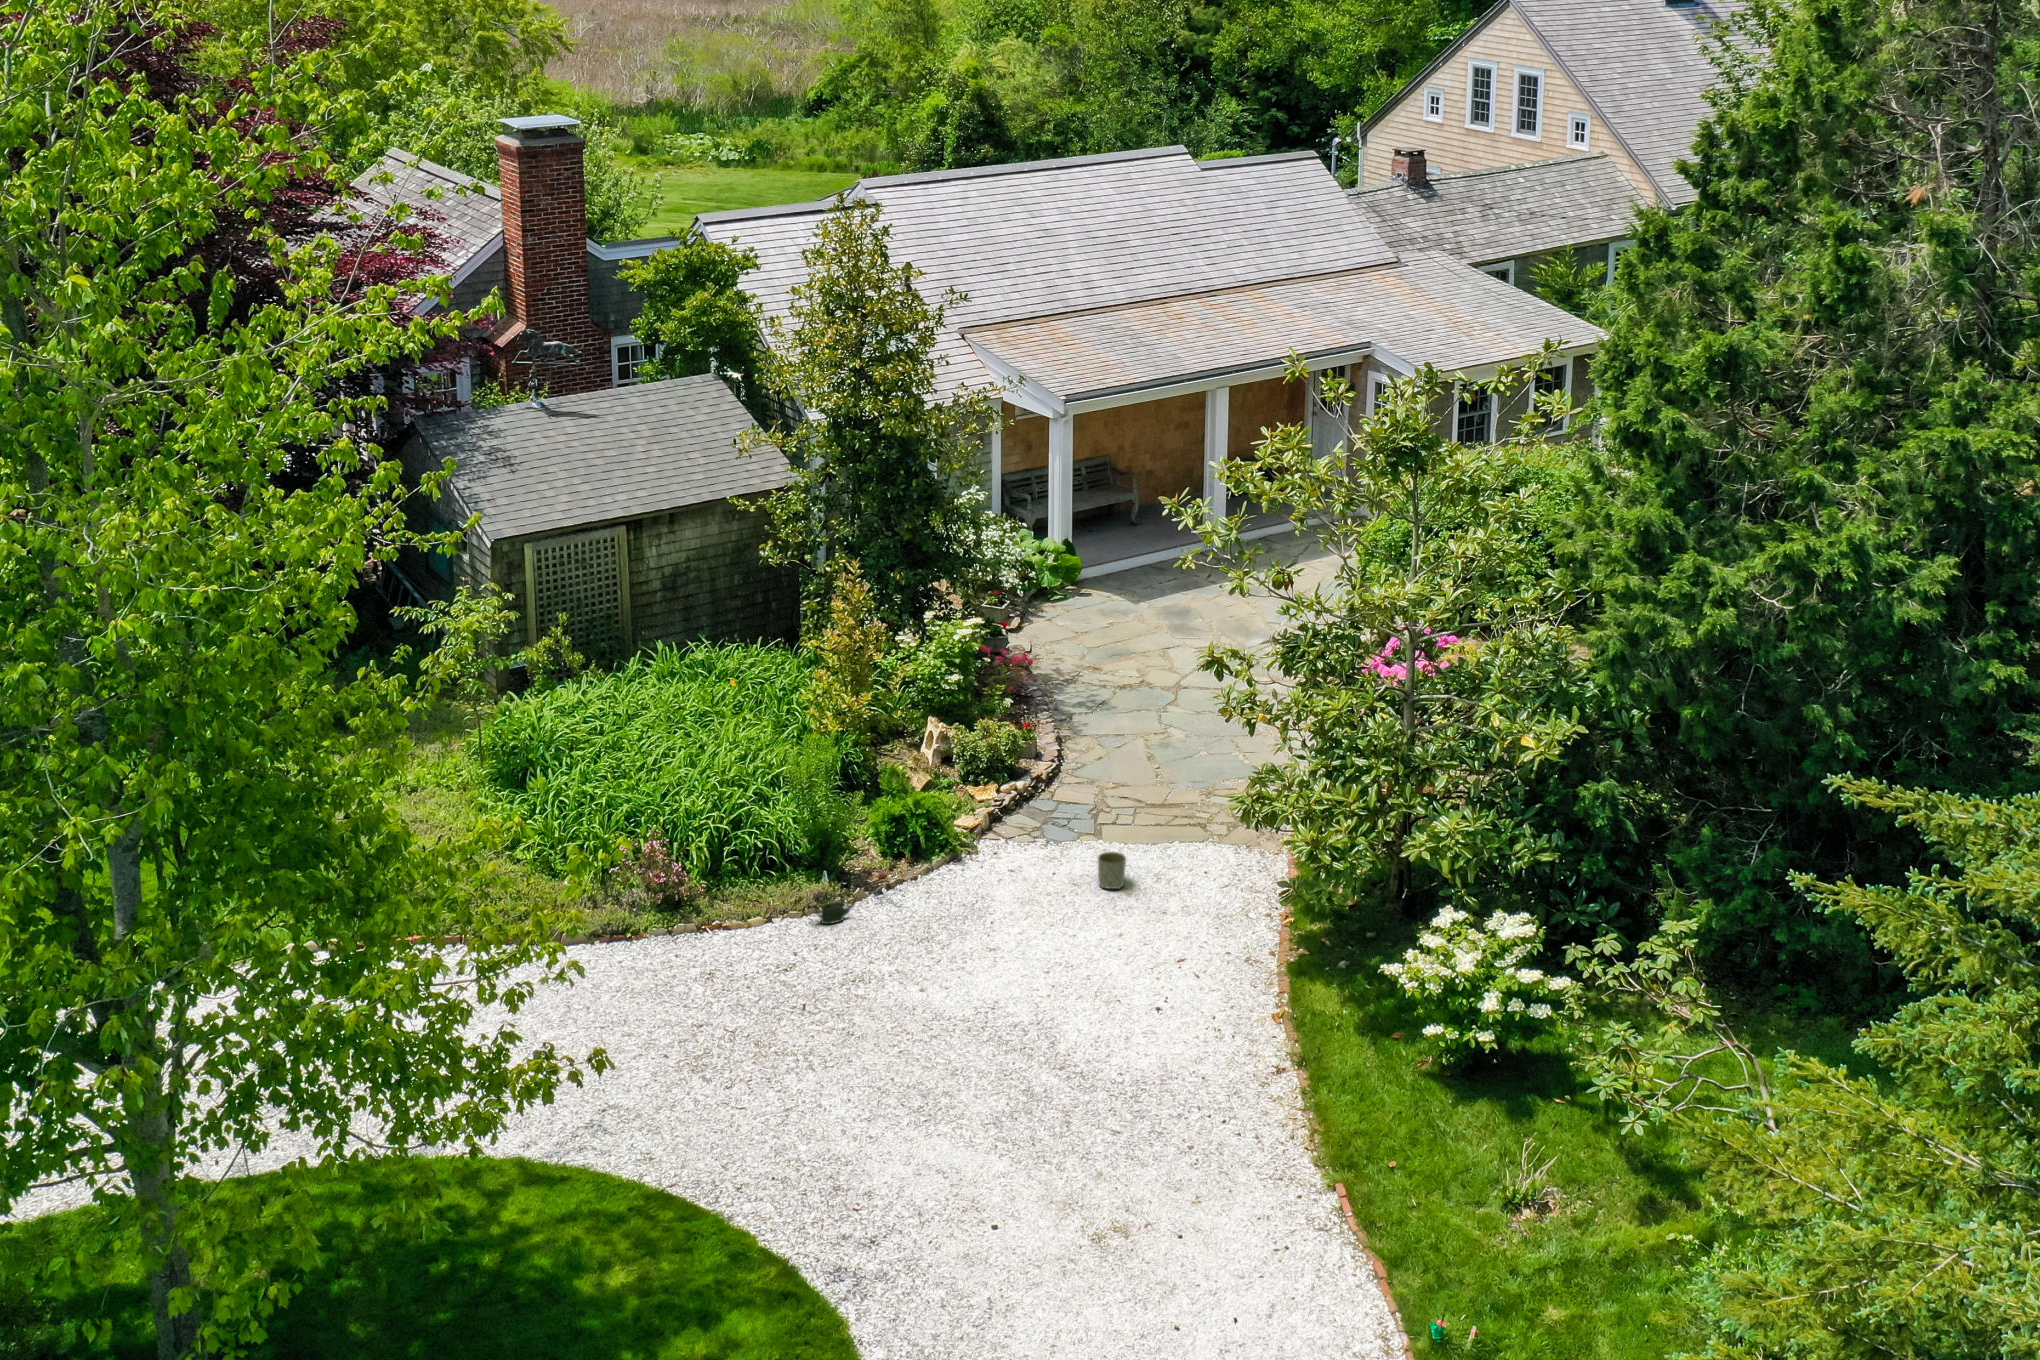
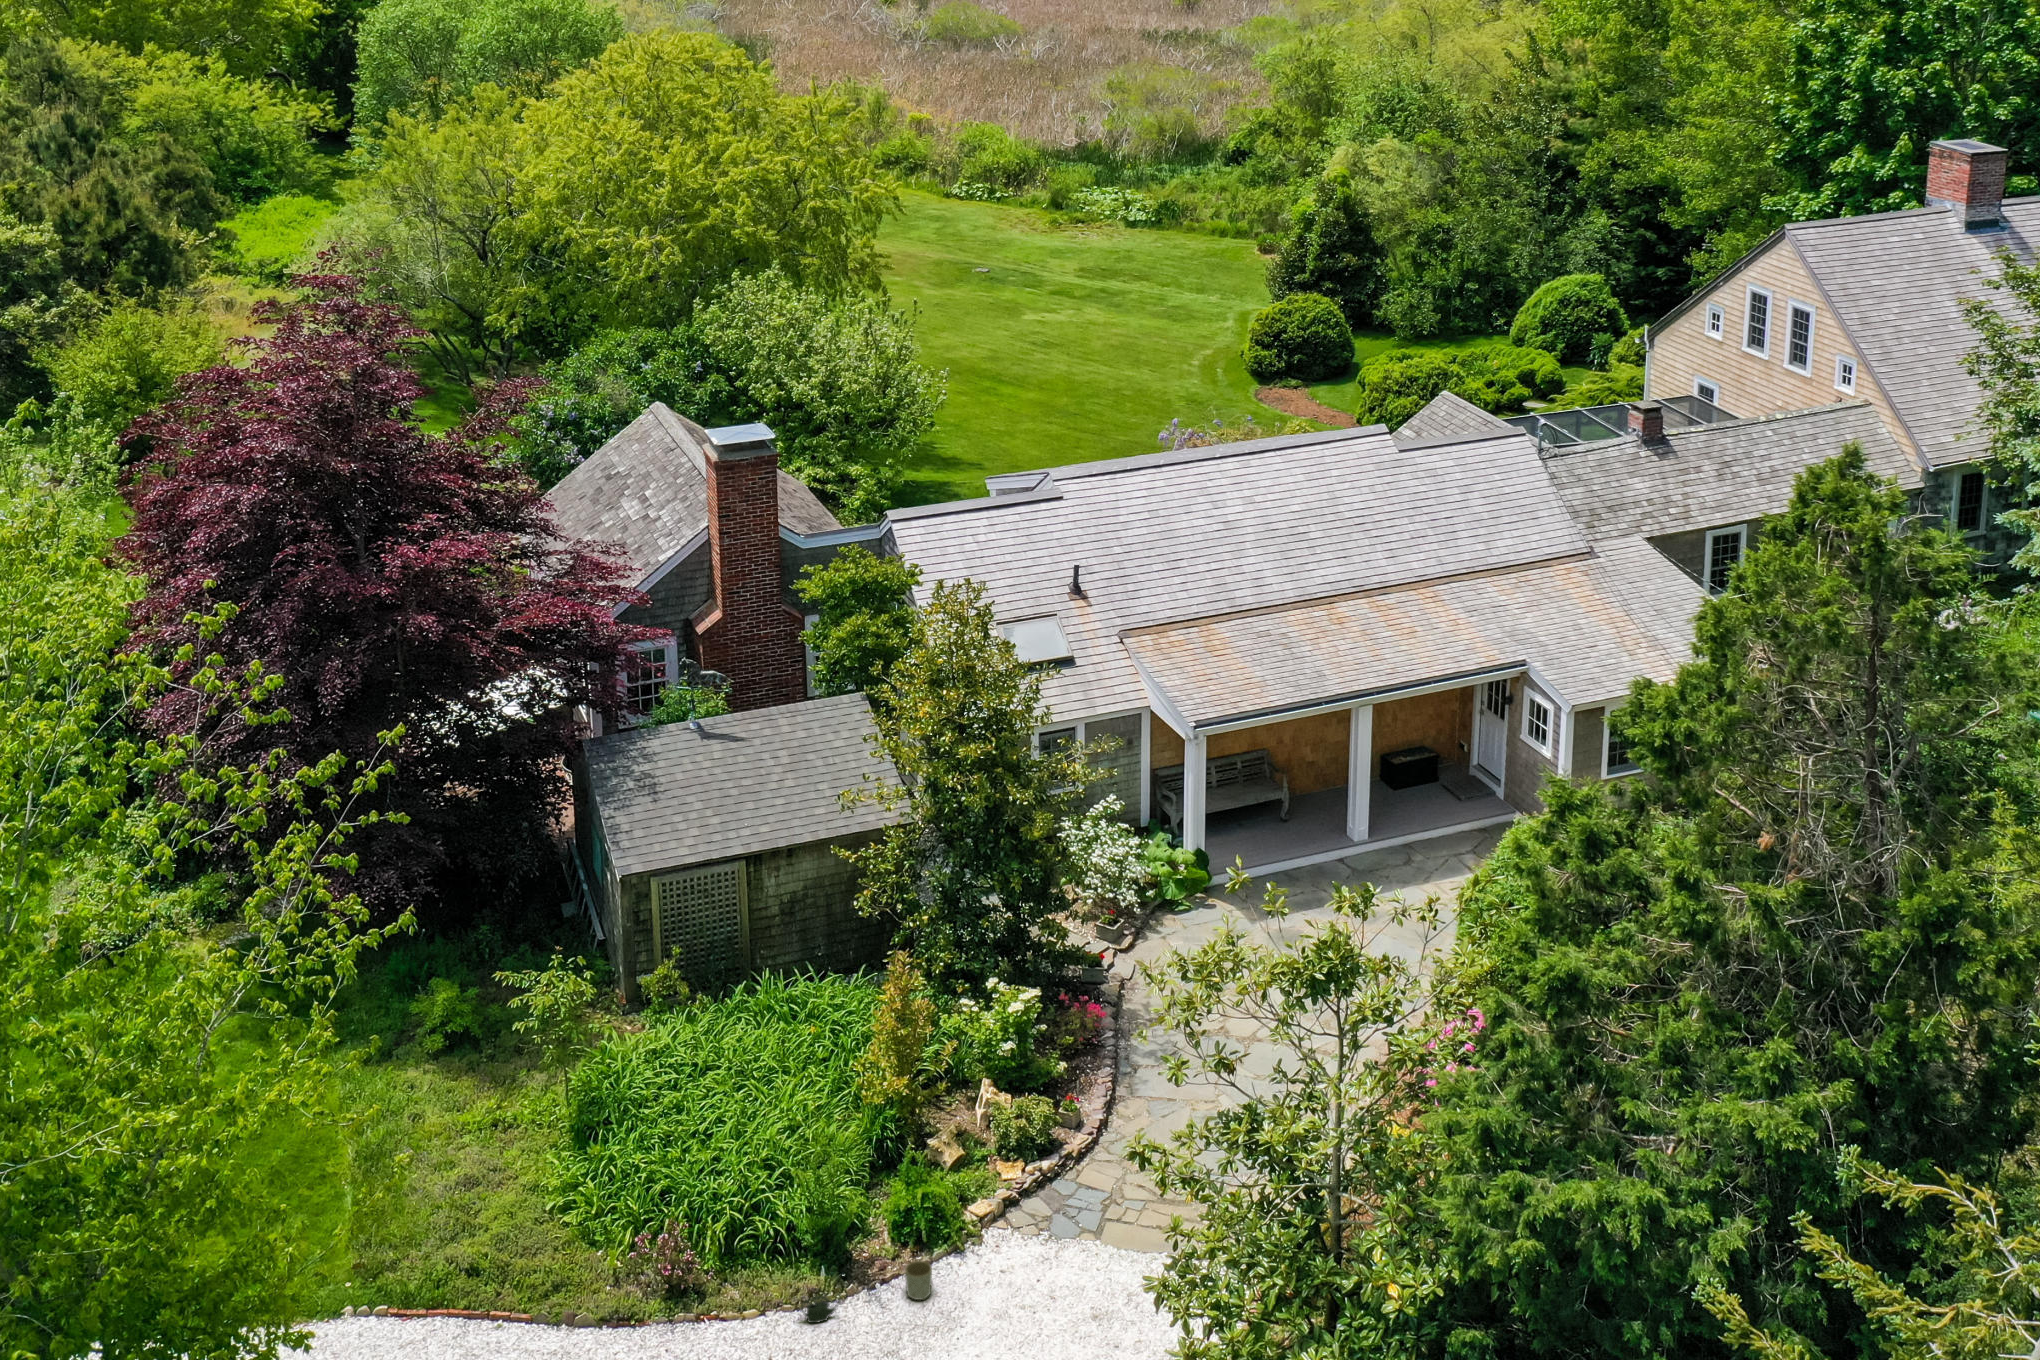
planter: present [1098,852,1126,889] -> present [905,1260,932,1300]

